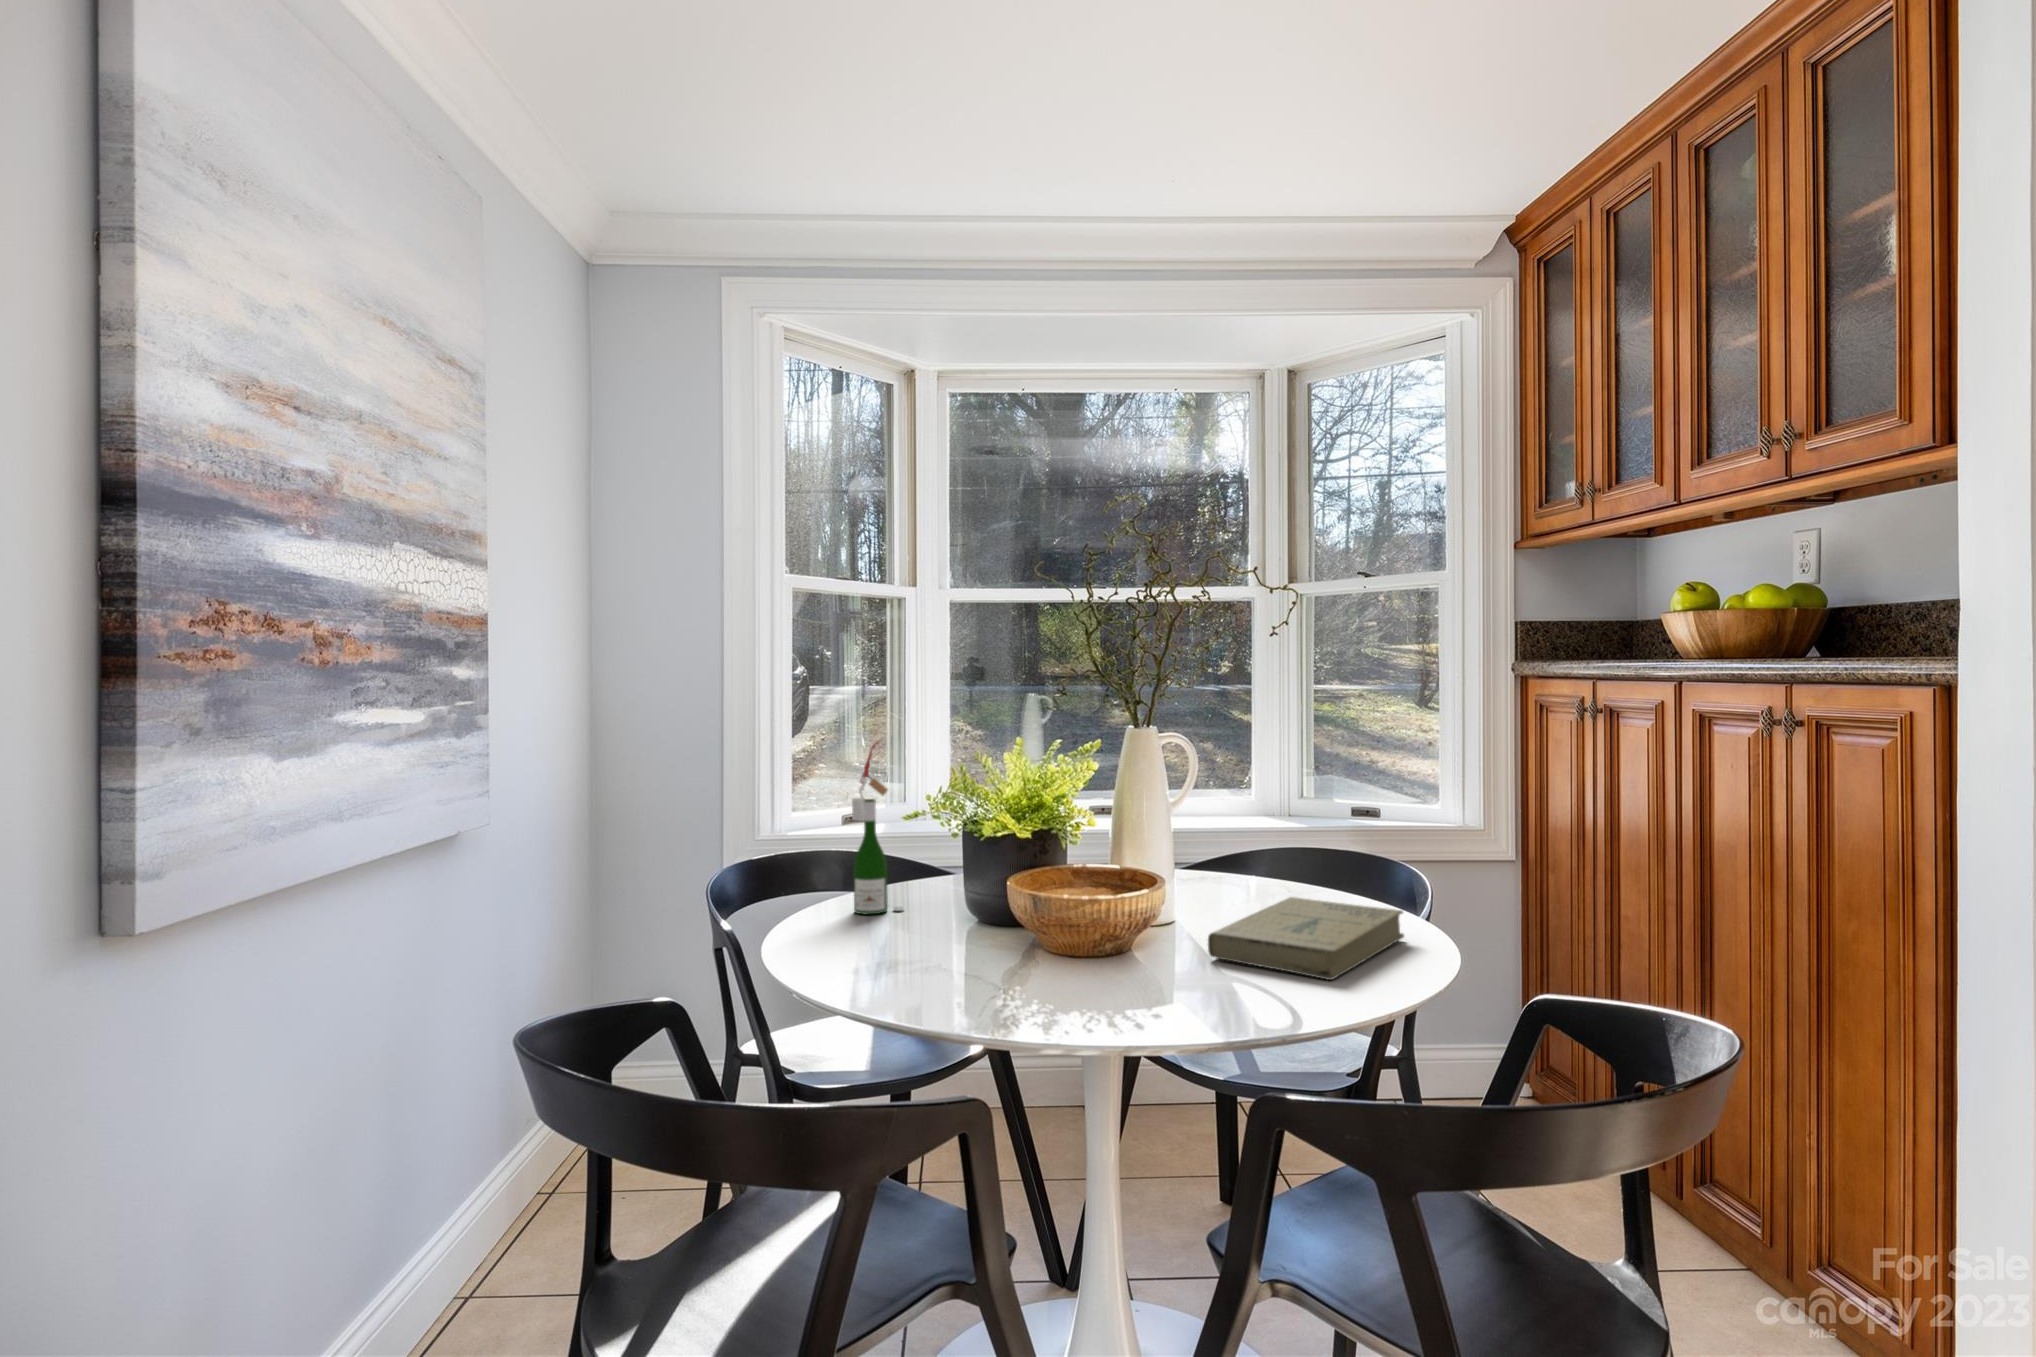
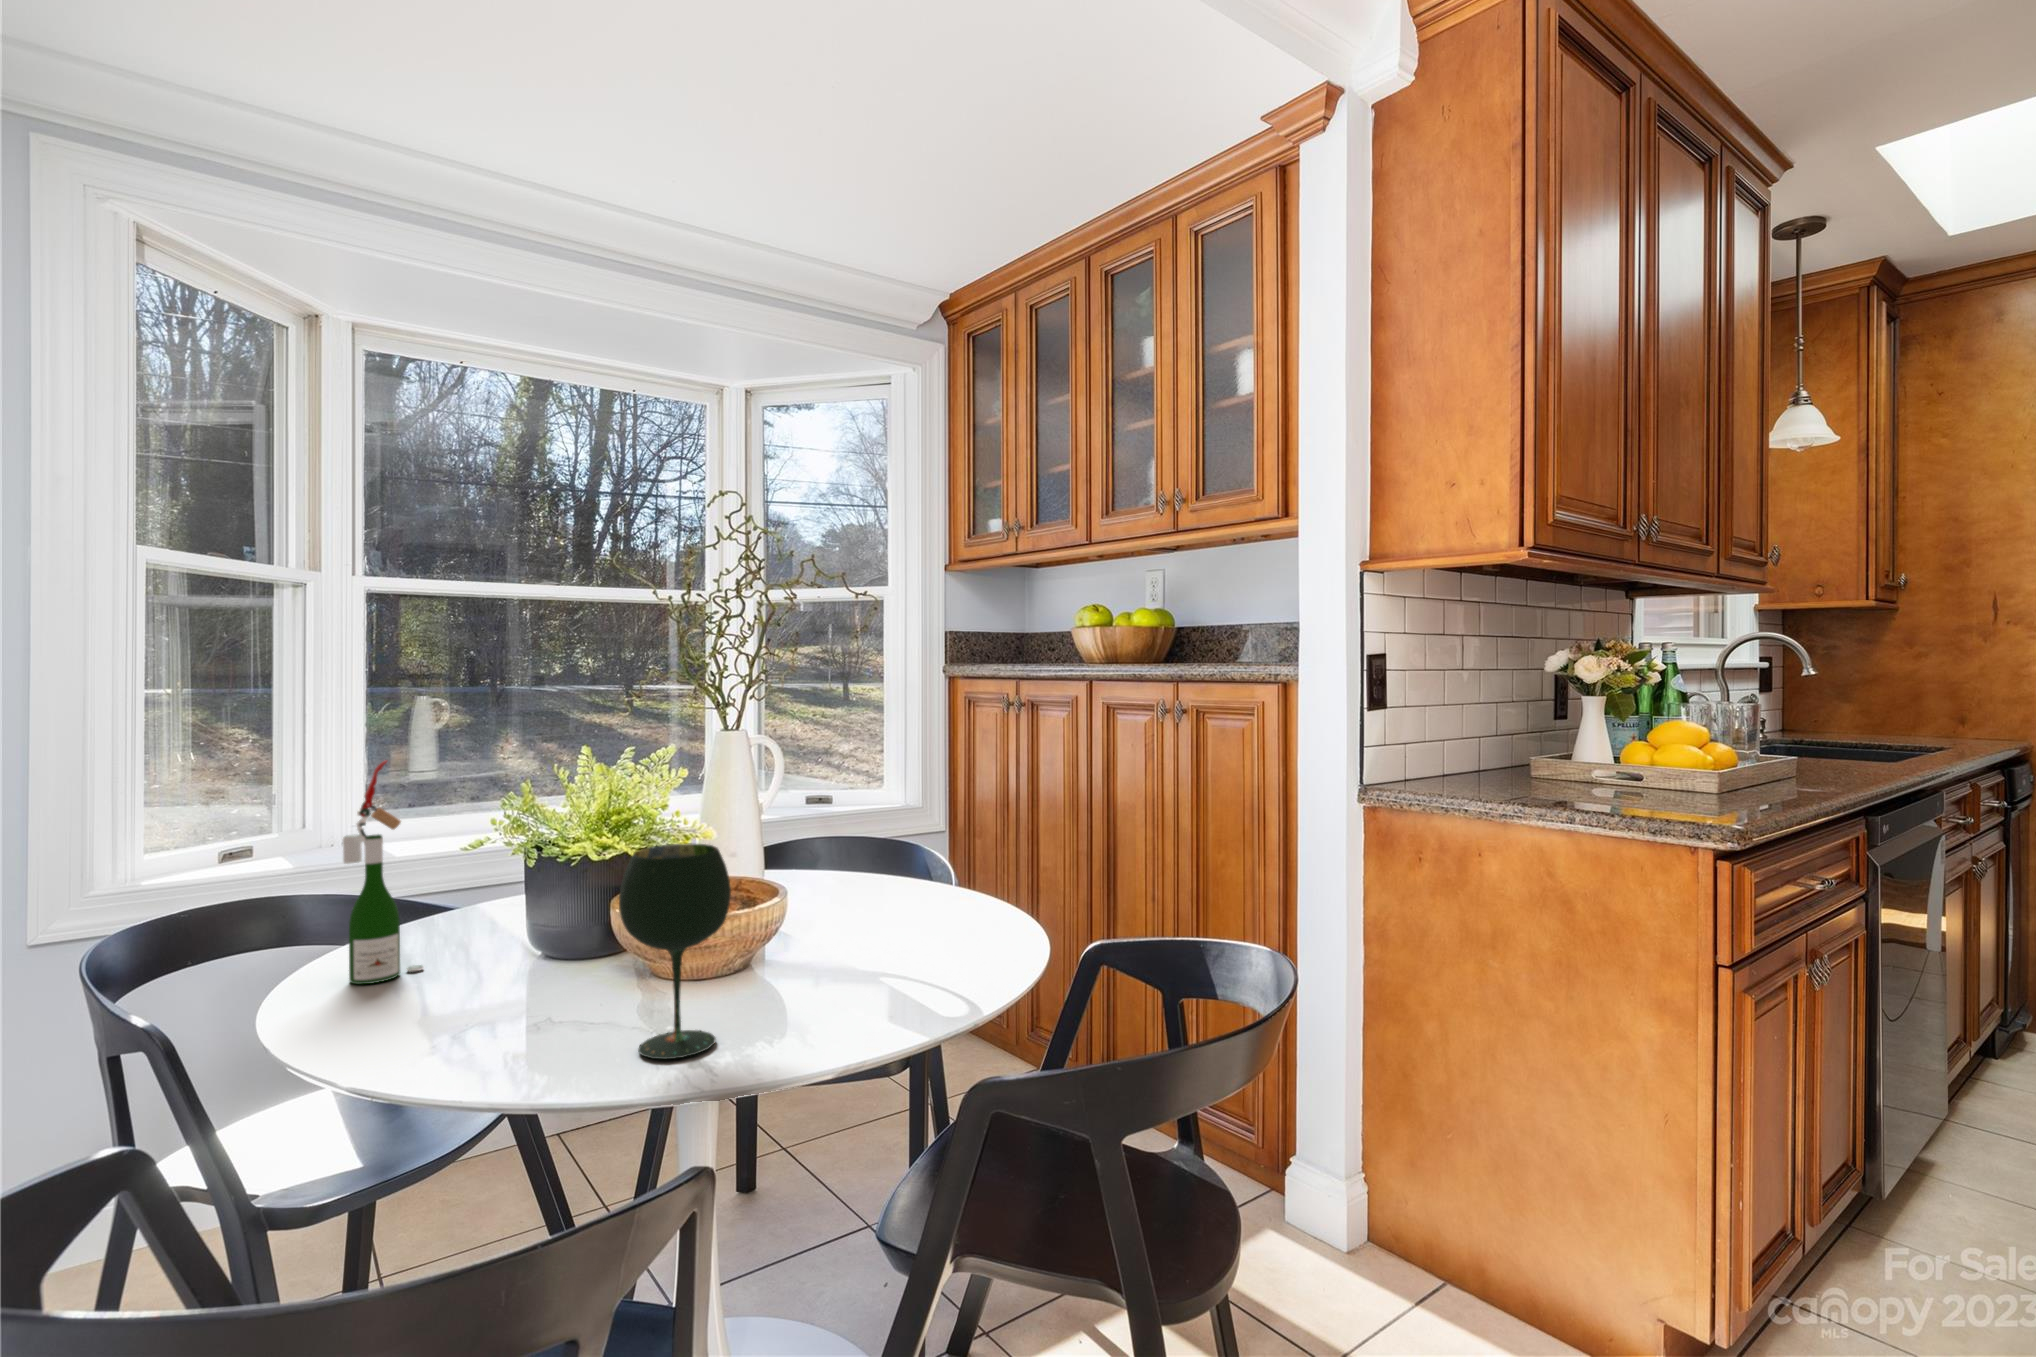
wine glass: none [971,819,1061,1001] -> present [619,844,731,1059]
book: present [1208,897,1404,980] -> none [837,889,982,965]

